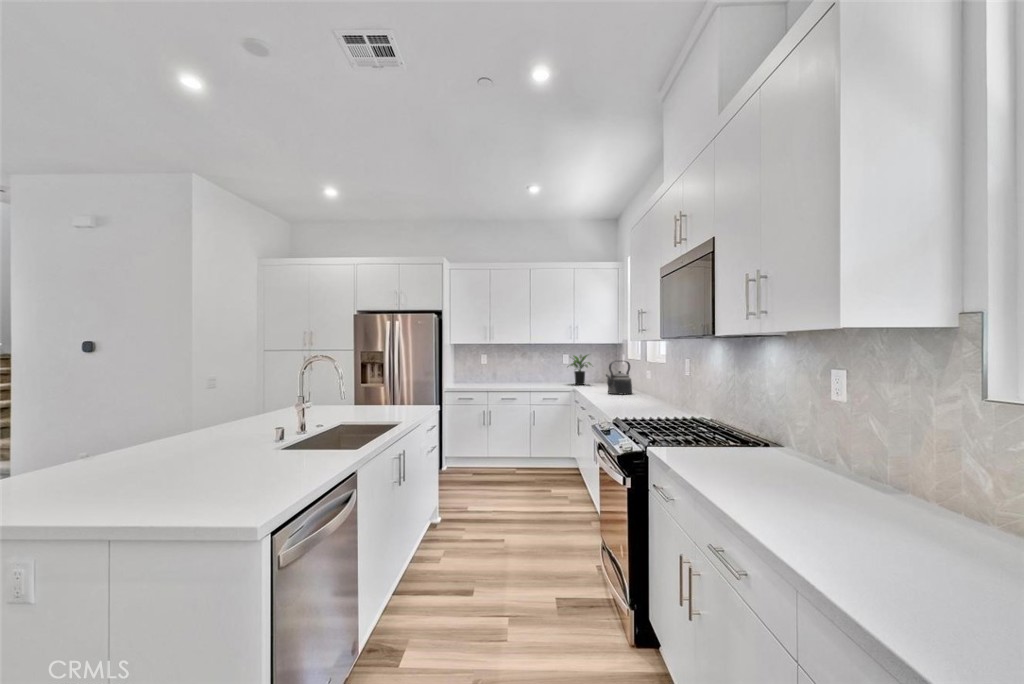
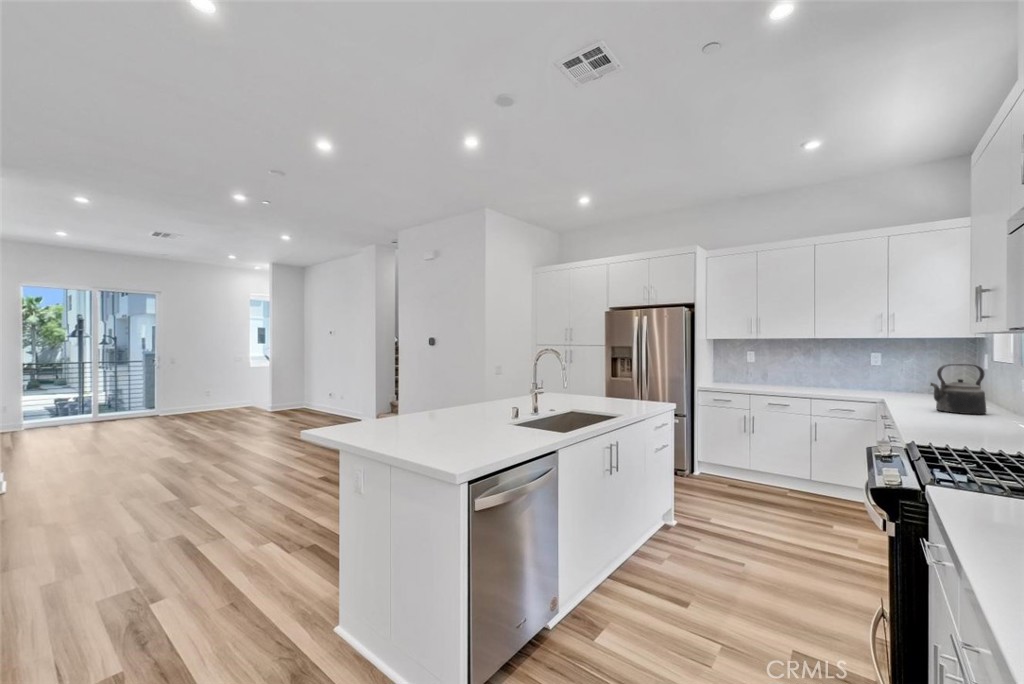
potted plant: present [570,354,591,385] -> none [872,353,921,396]

